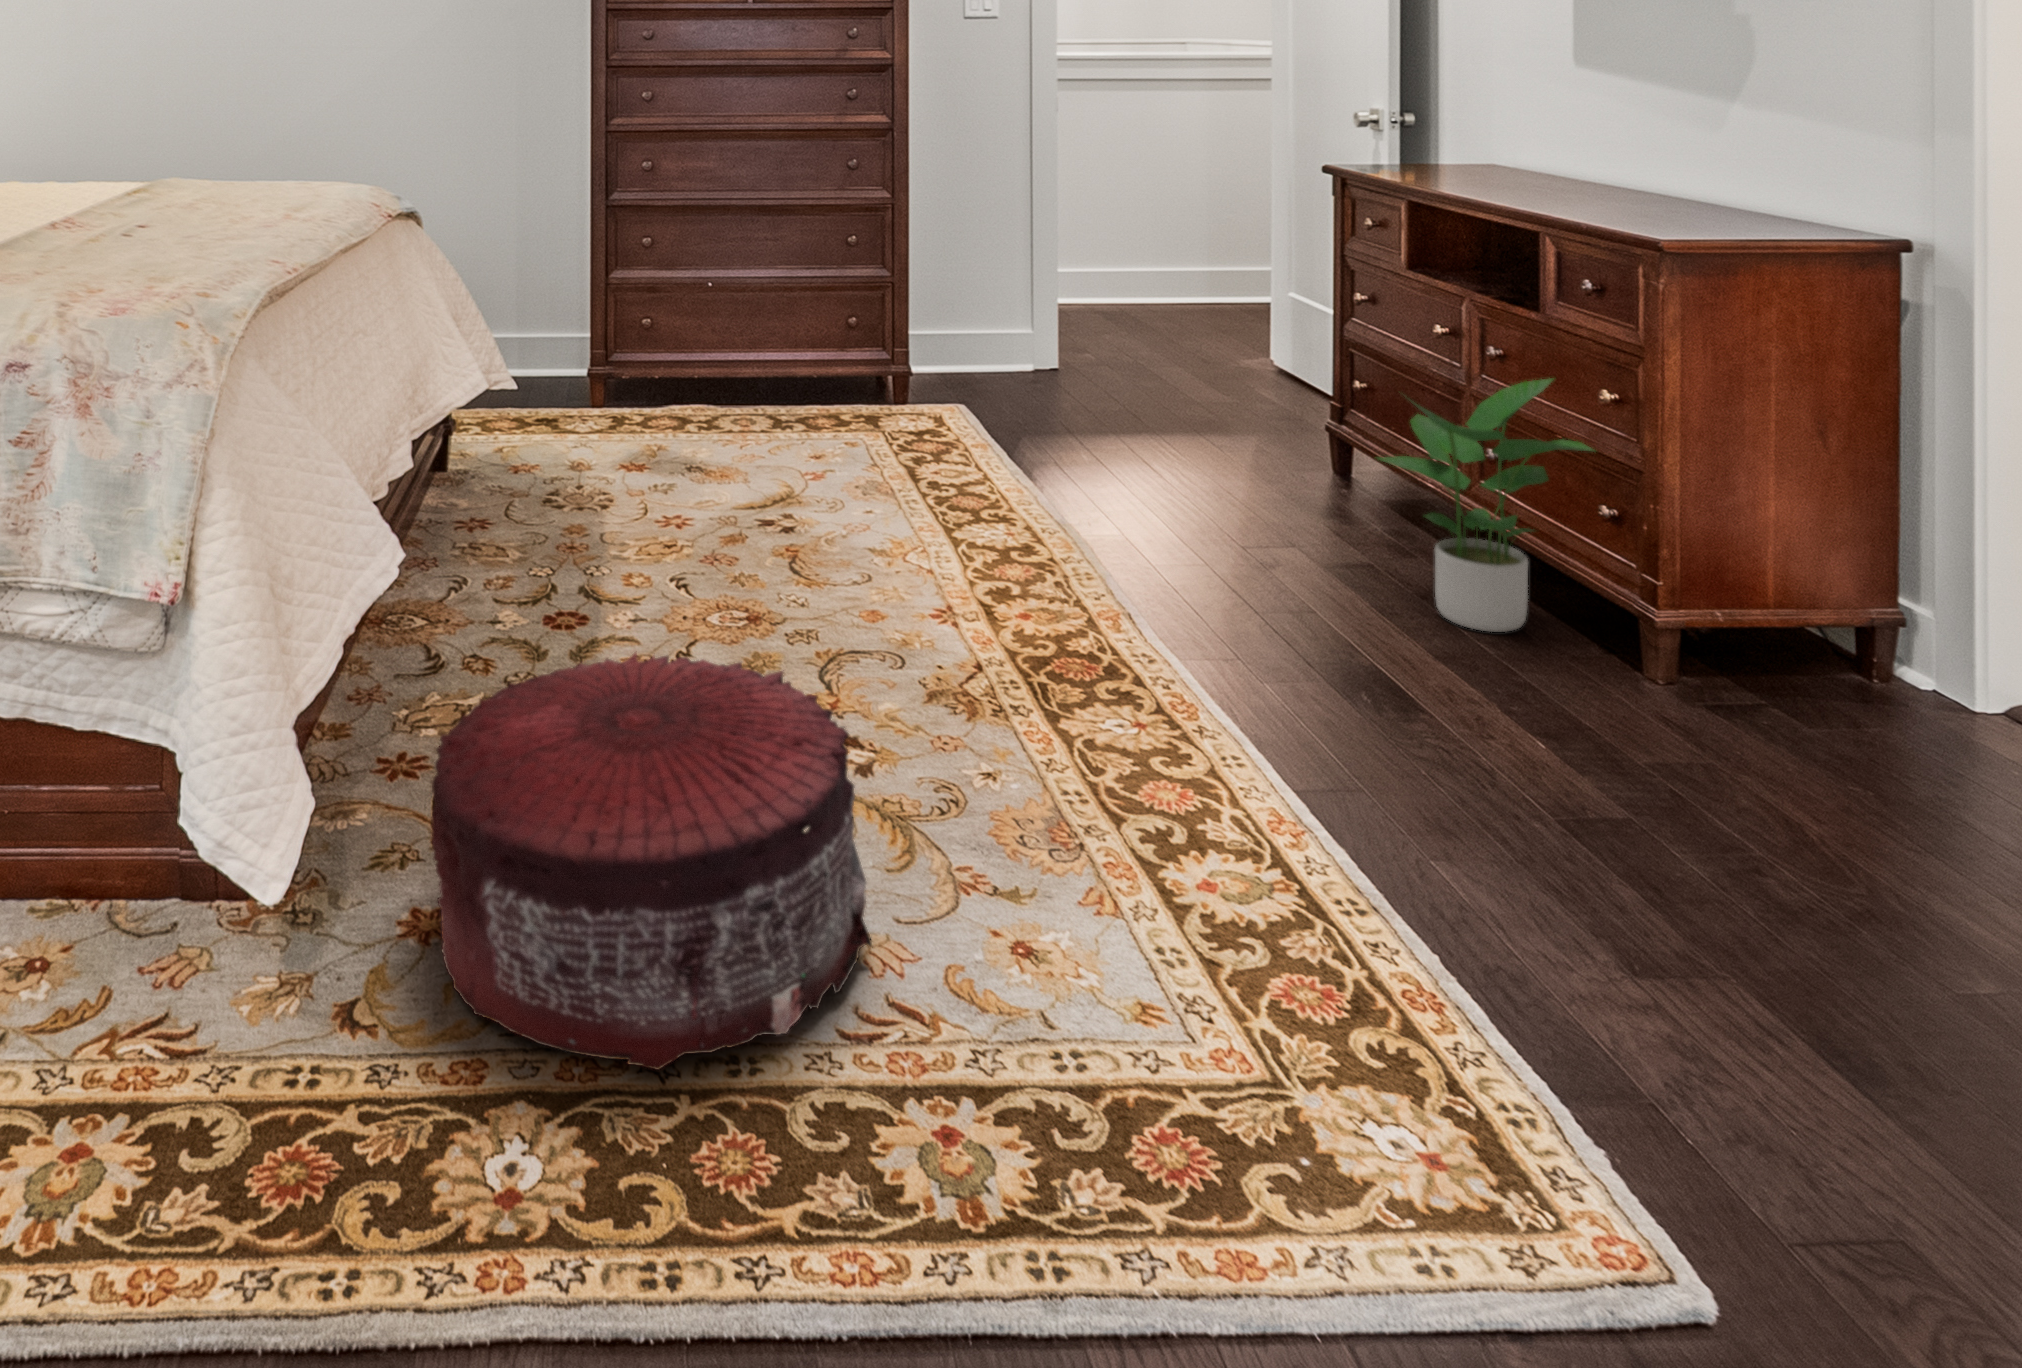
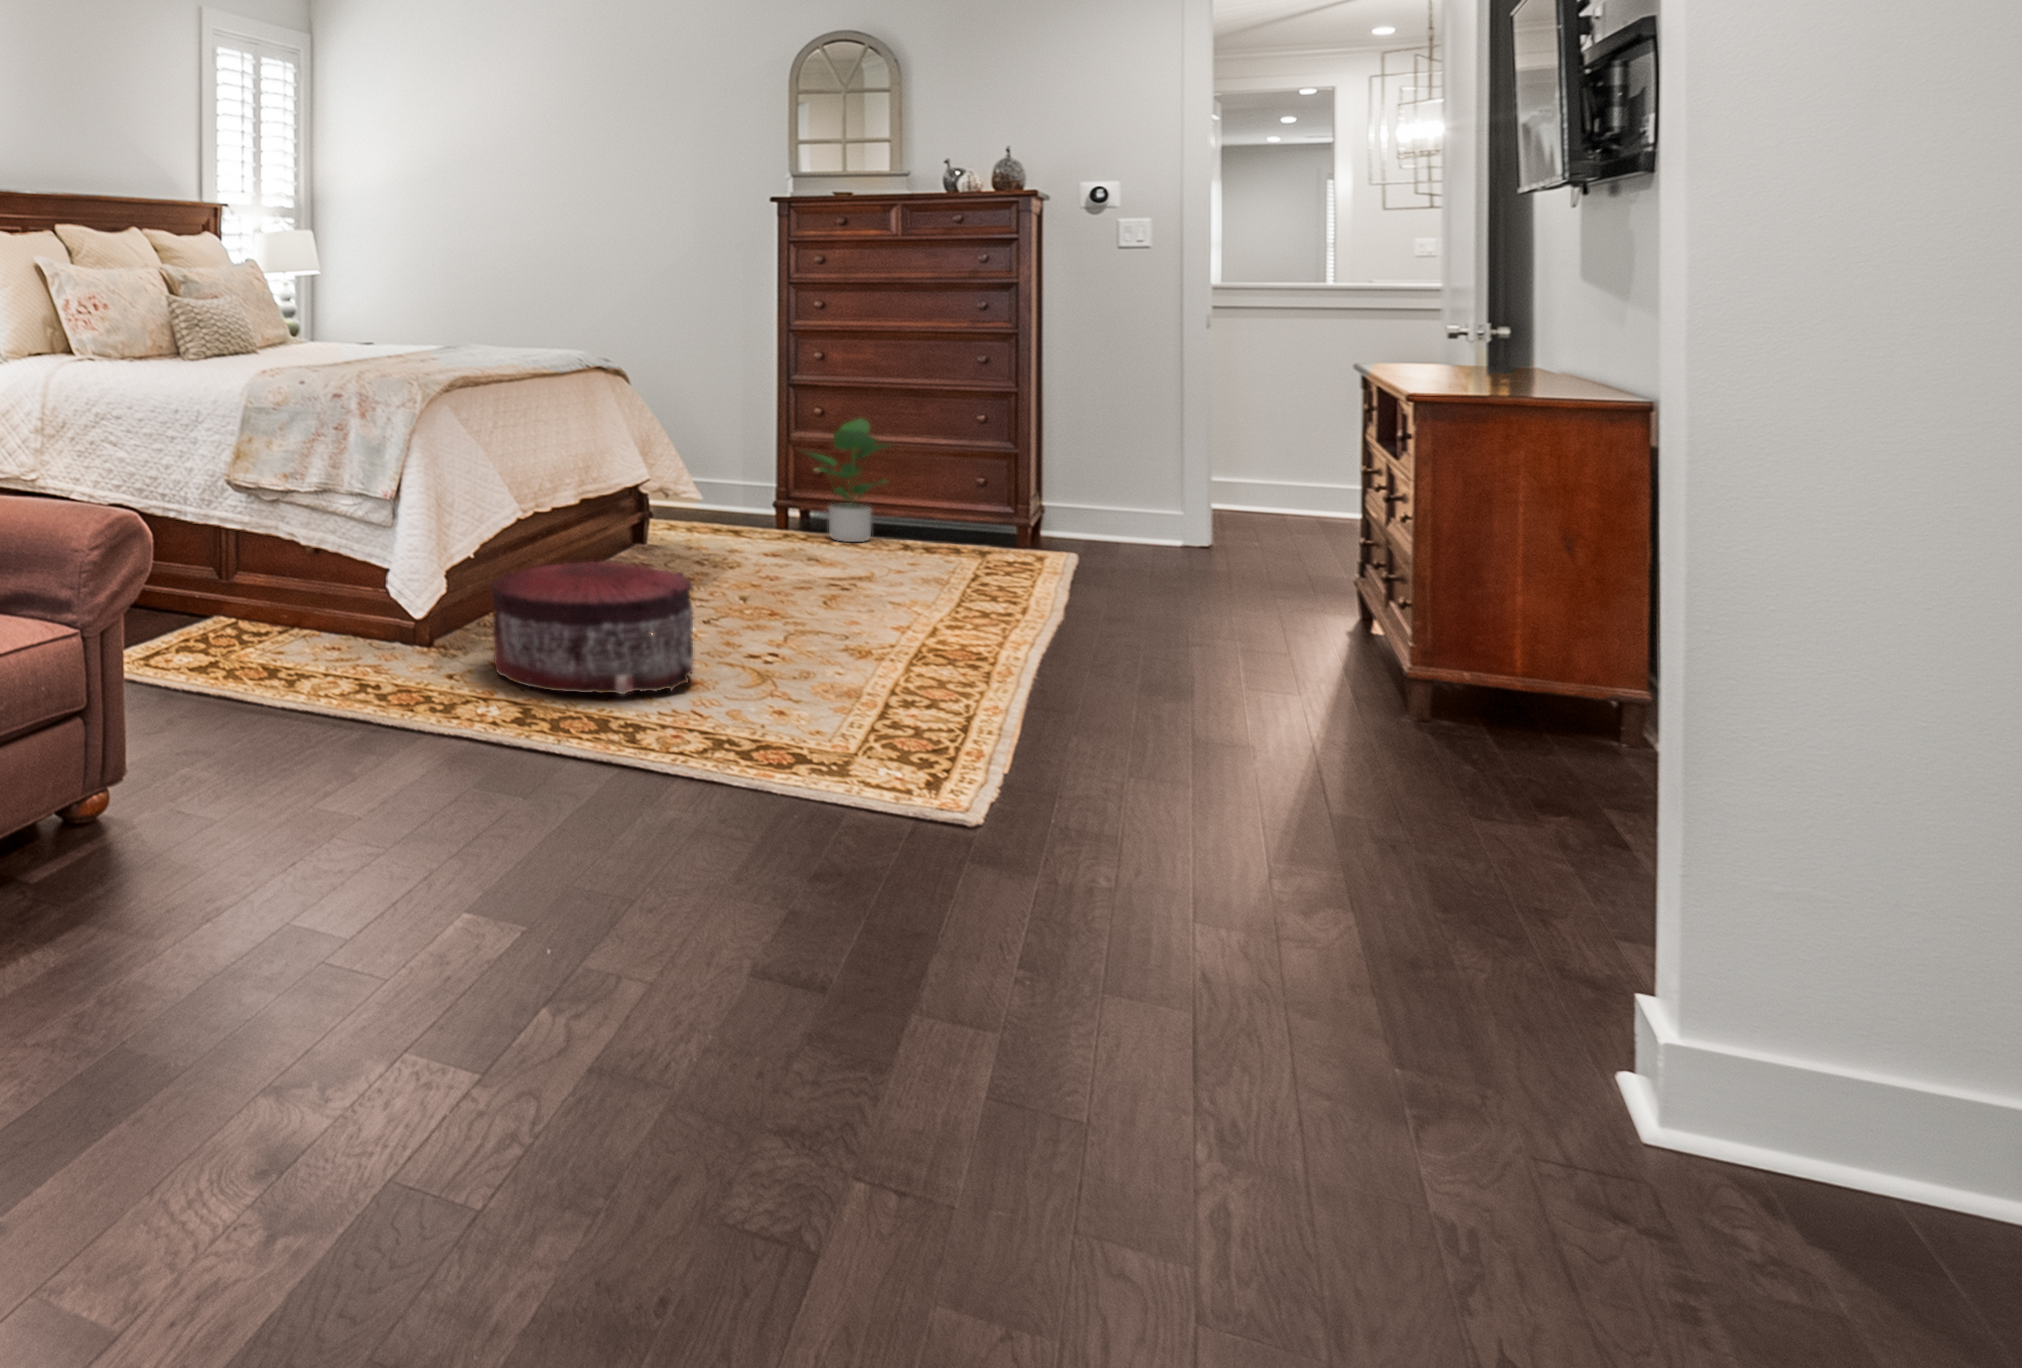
potted plant: present [1379,378,1593,632] -> present [807,418,890,542]

